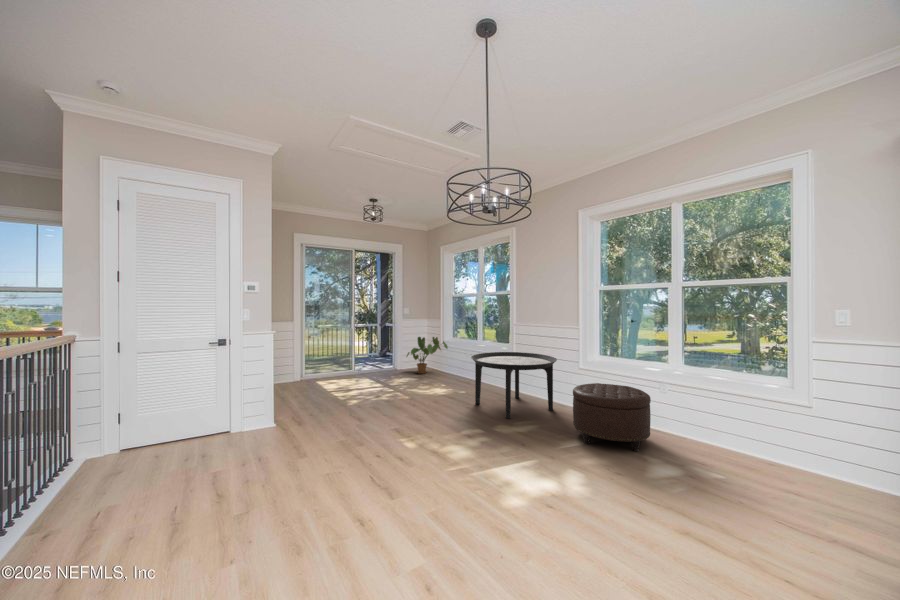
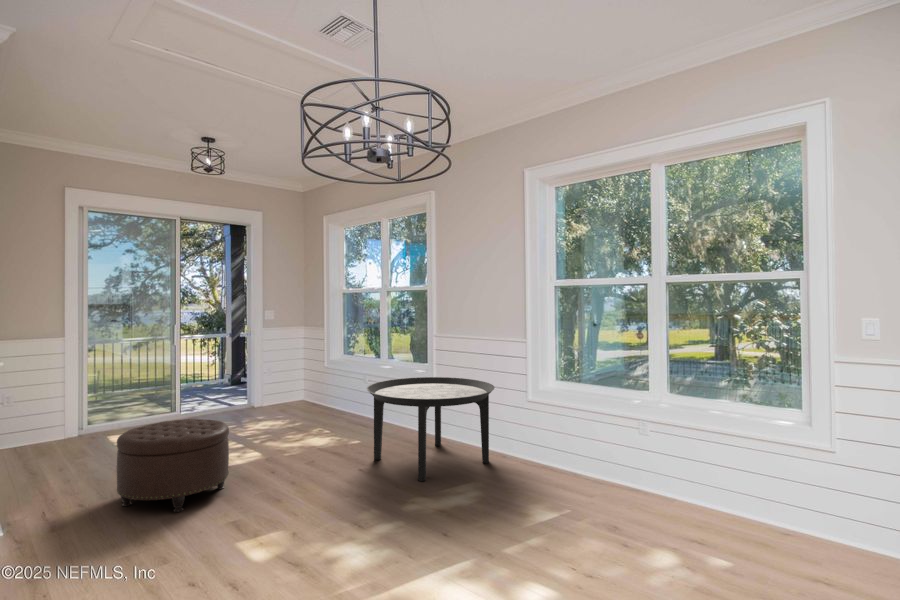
house plant: present [407,337,448,374] -> none [269,355,336,413]
ottoman: present [573,383,651,451] -> present [117,419,229,512]

